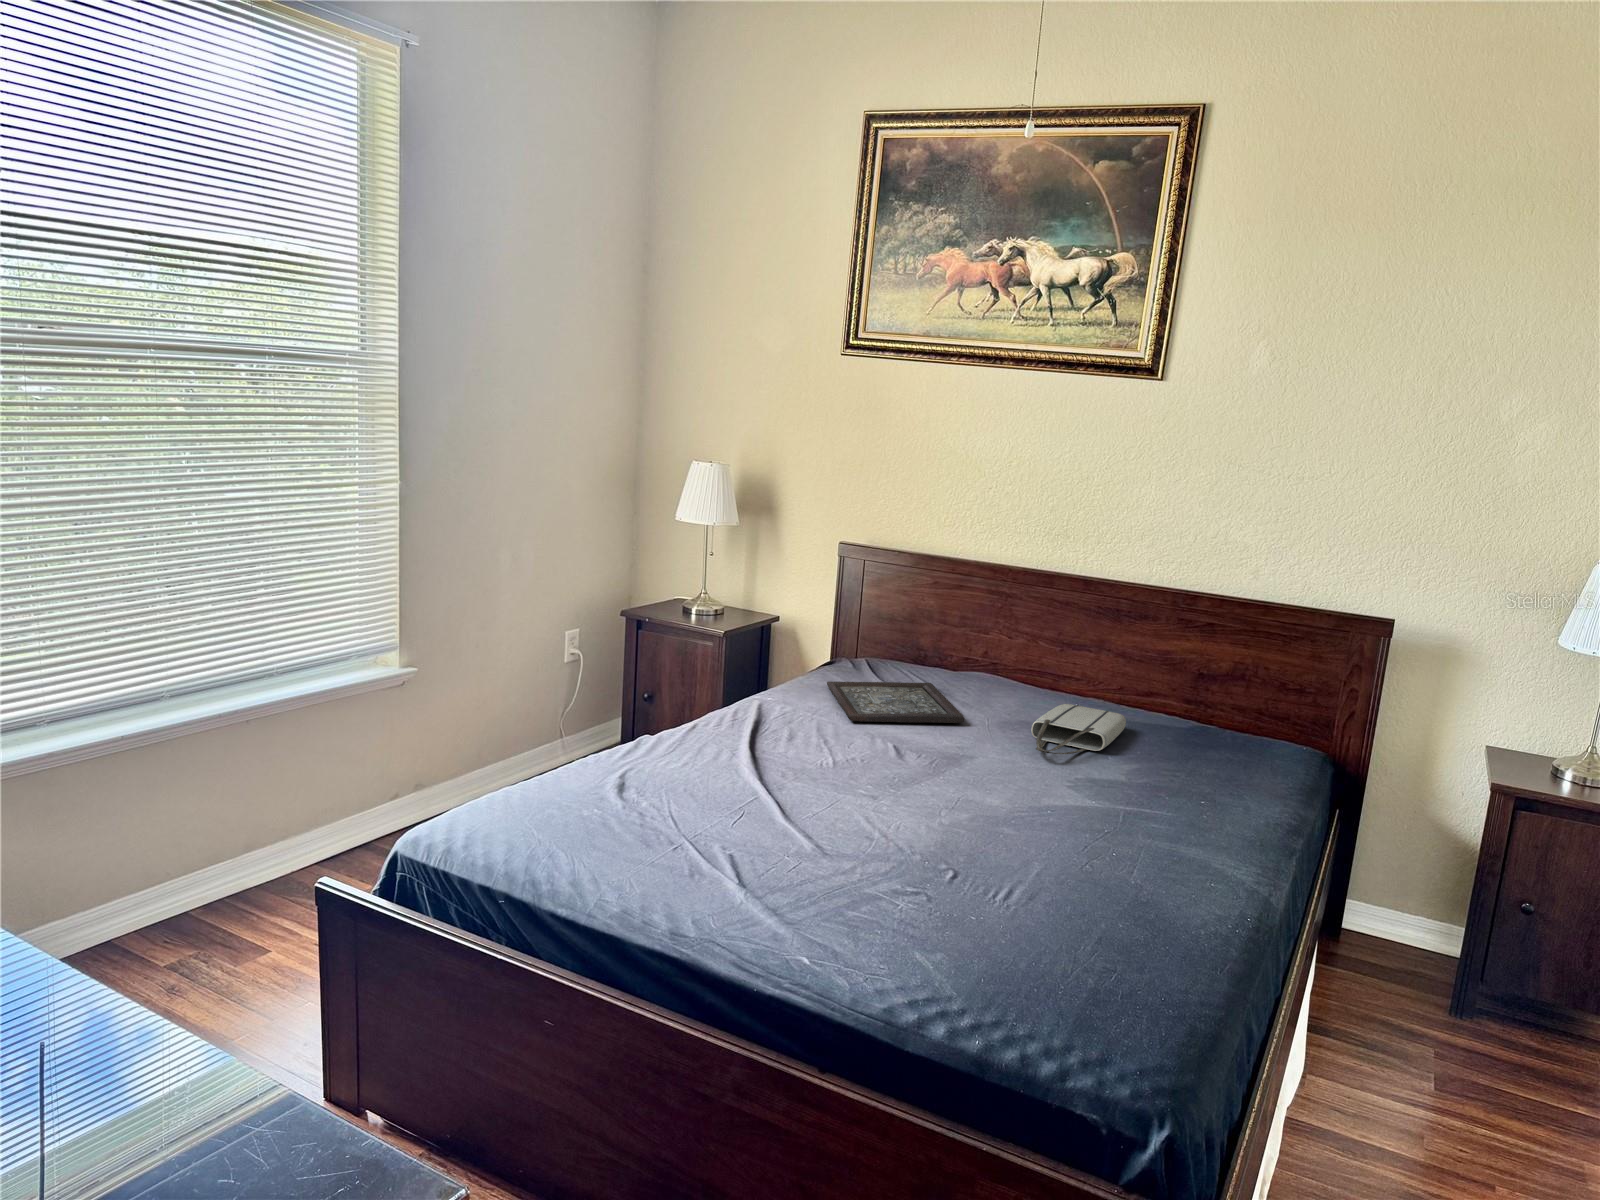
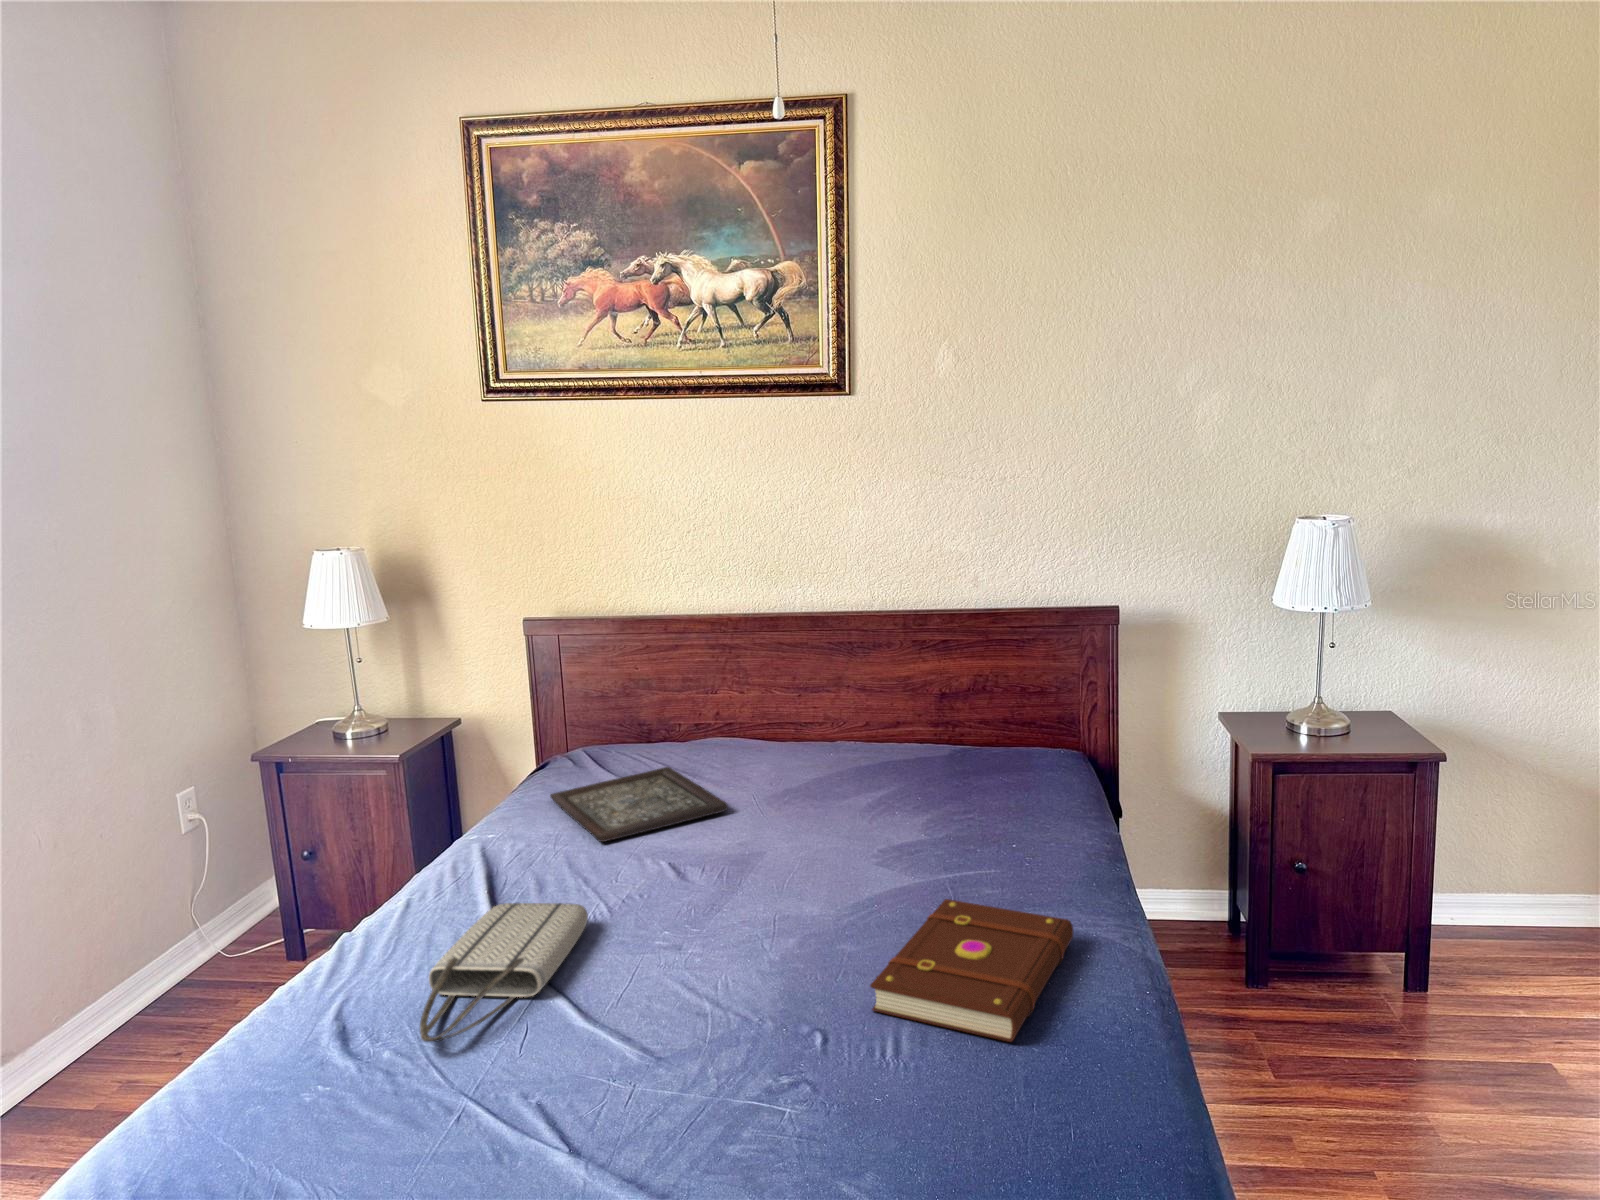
tote bag: present [1031,704,1126,754] -> present [420,903,588,1042]
book: none [1000,814,1204,915] -> present [870,899,1074,1042]

